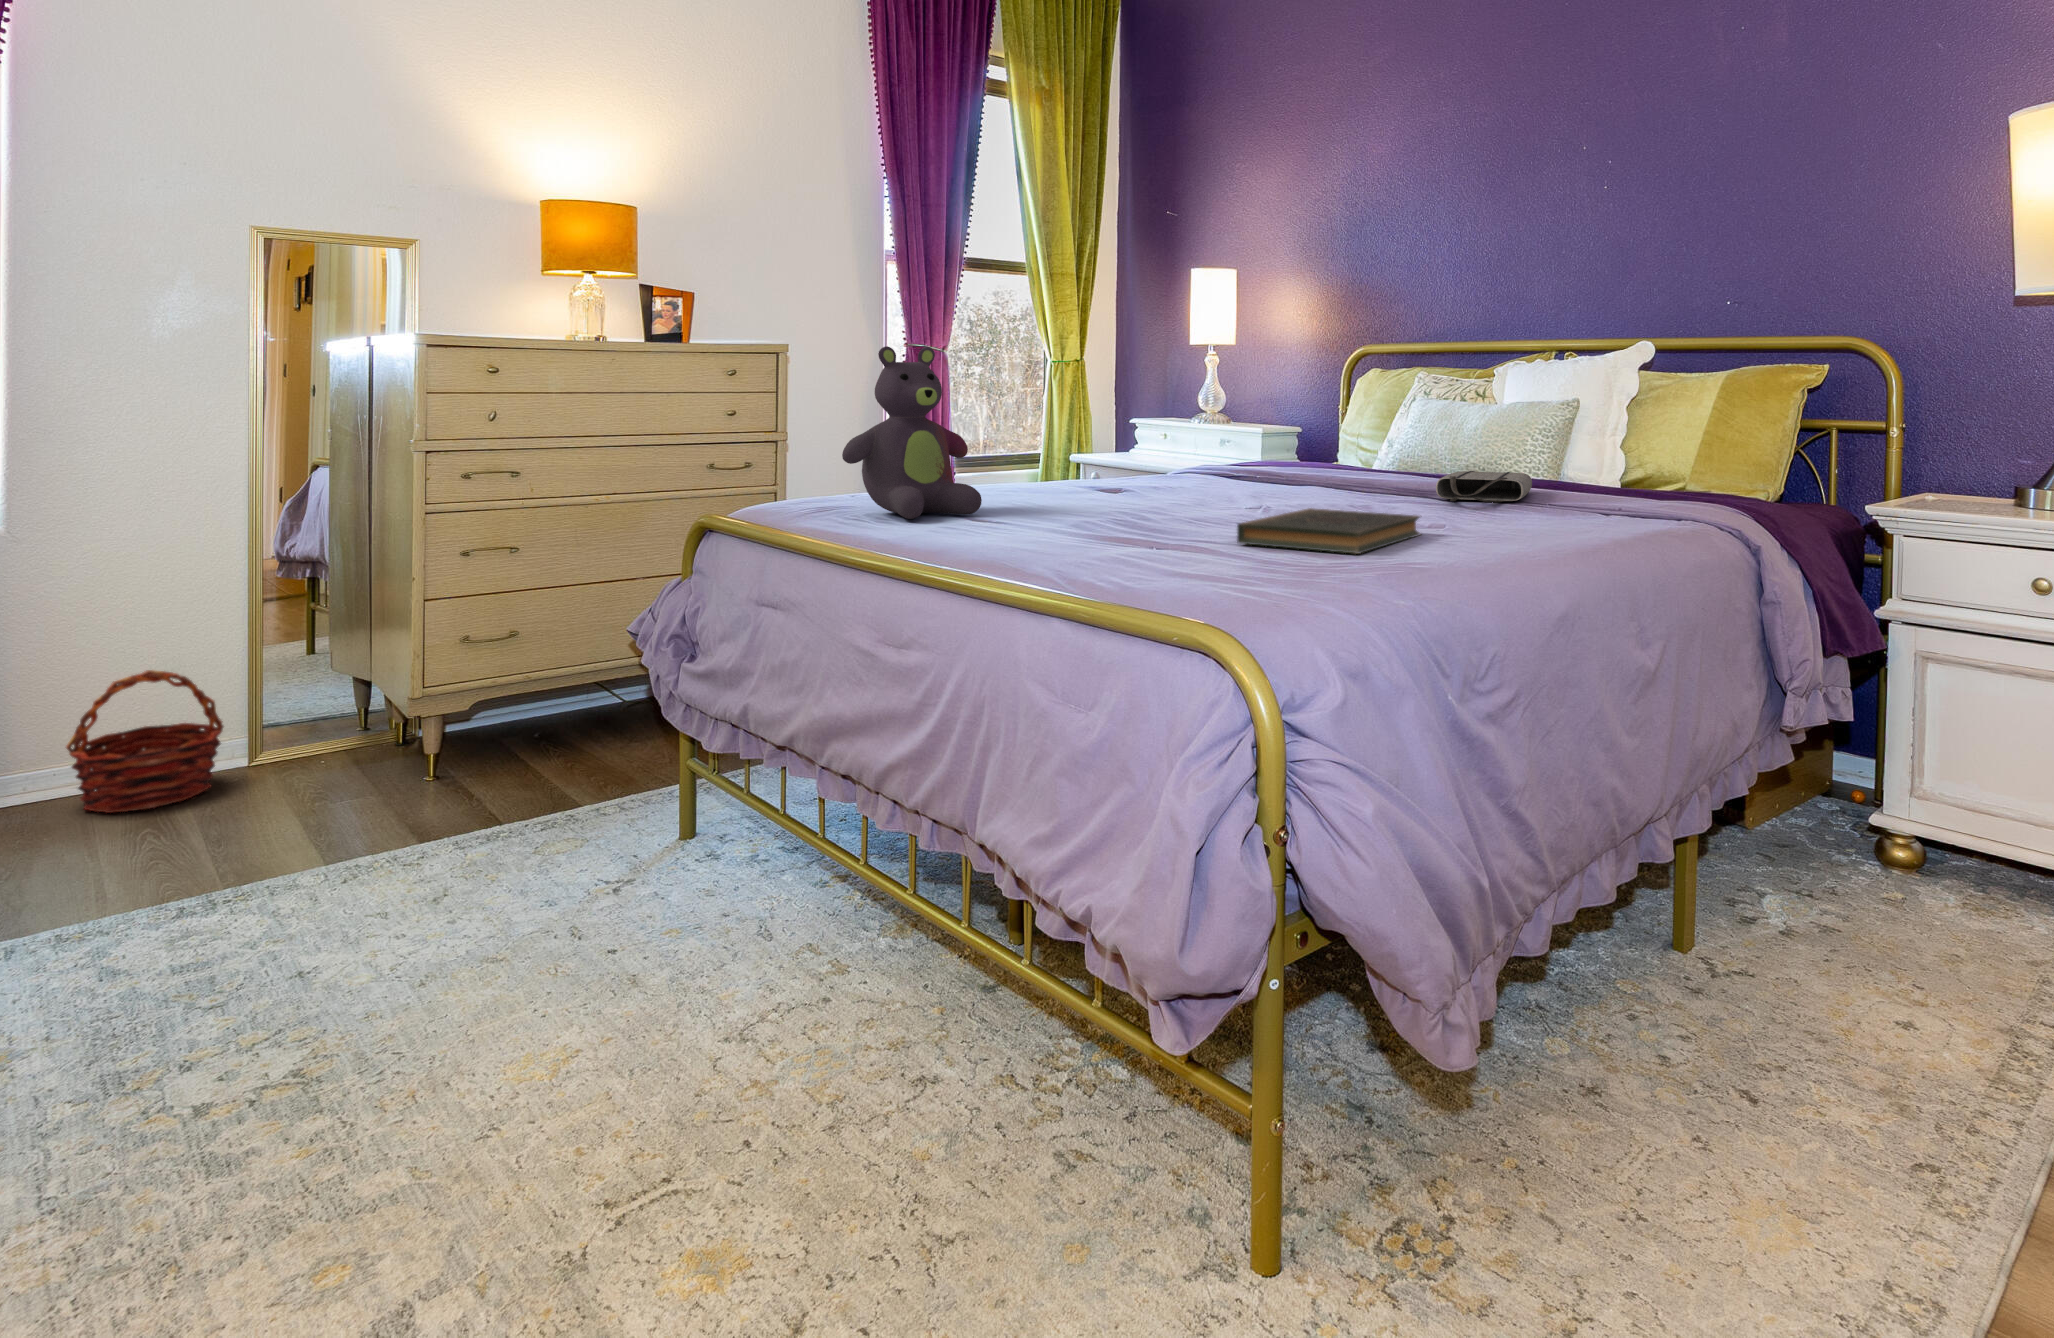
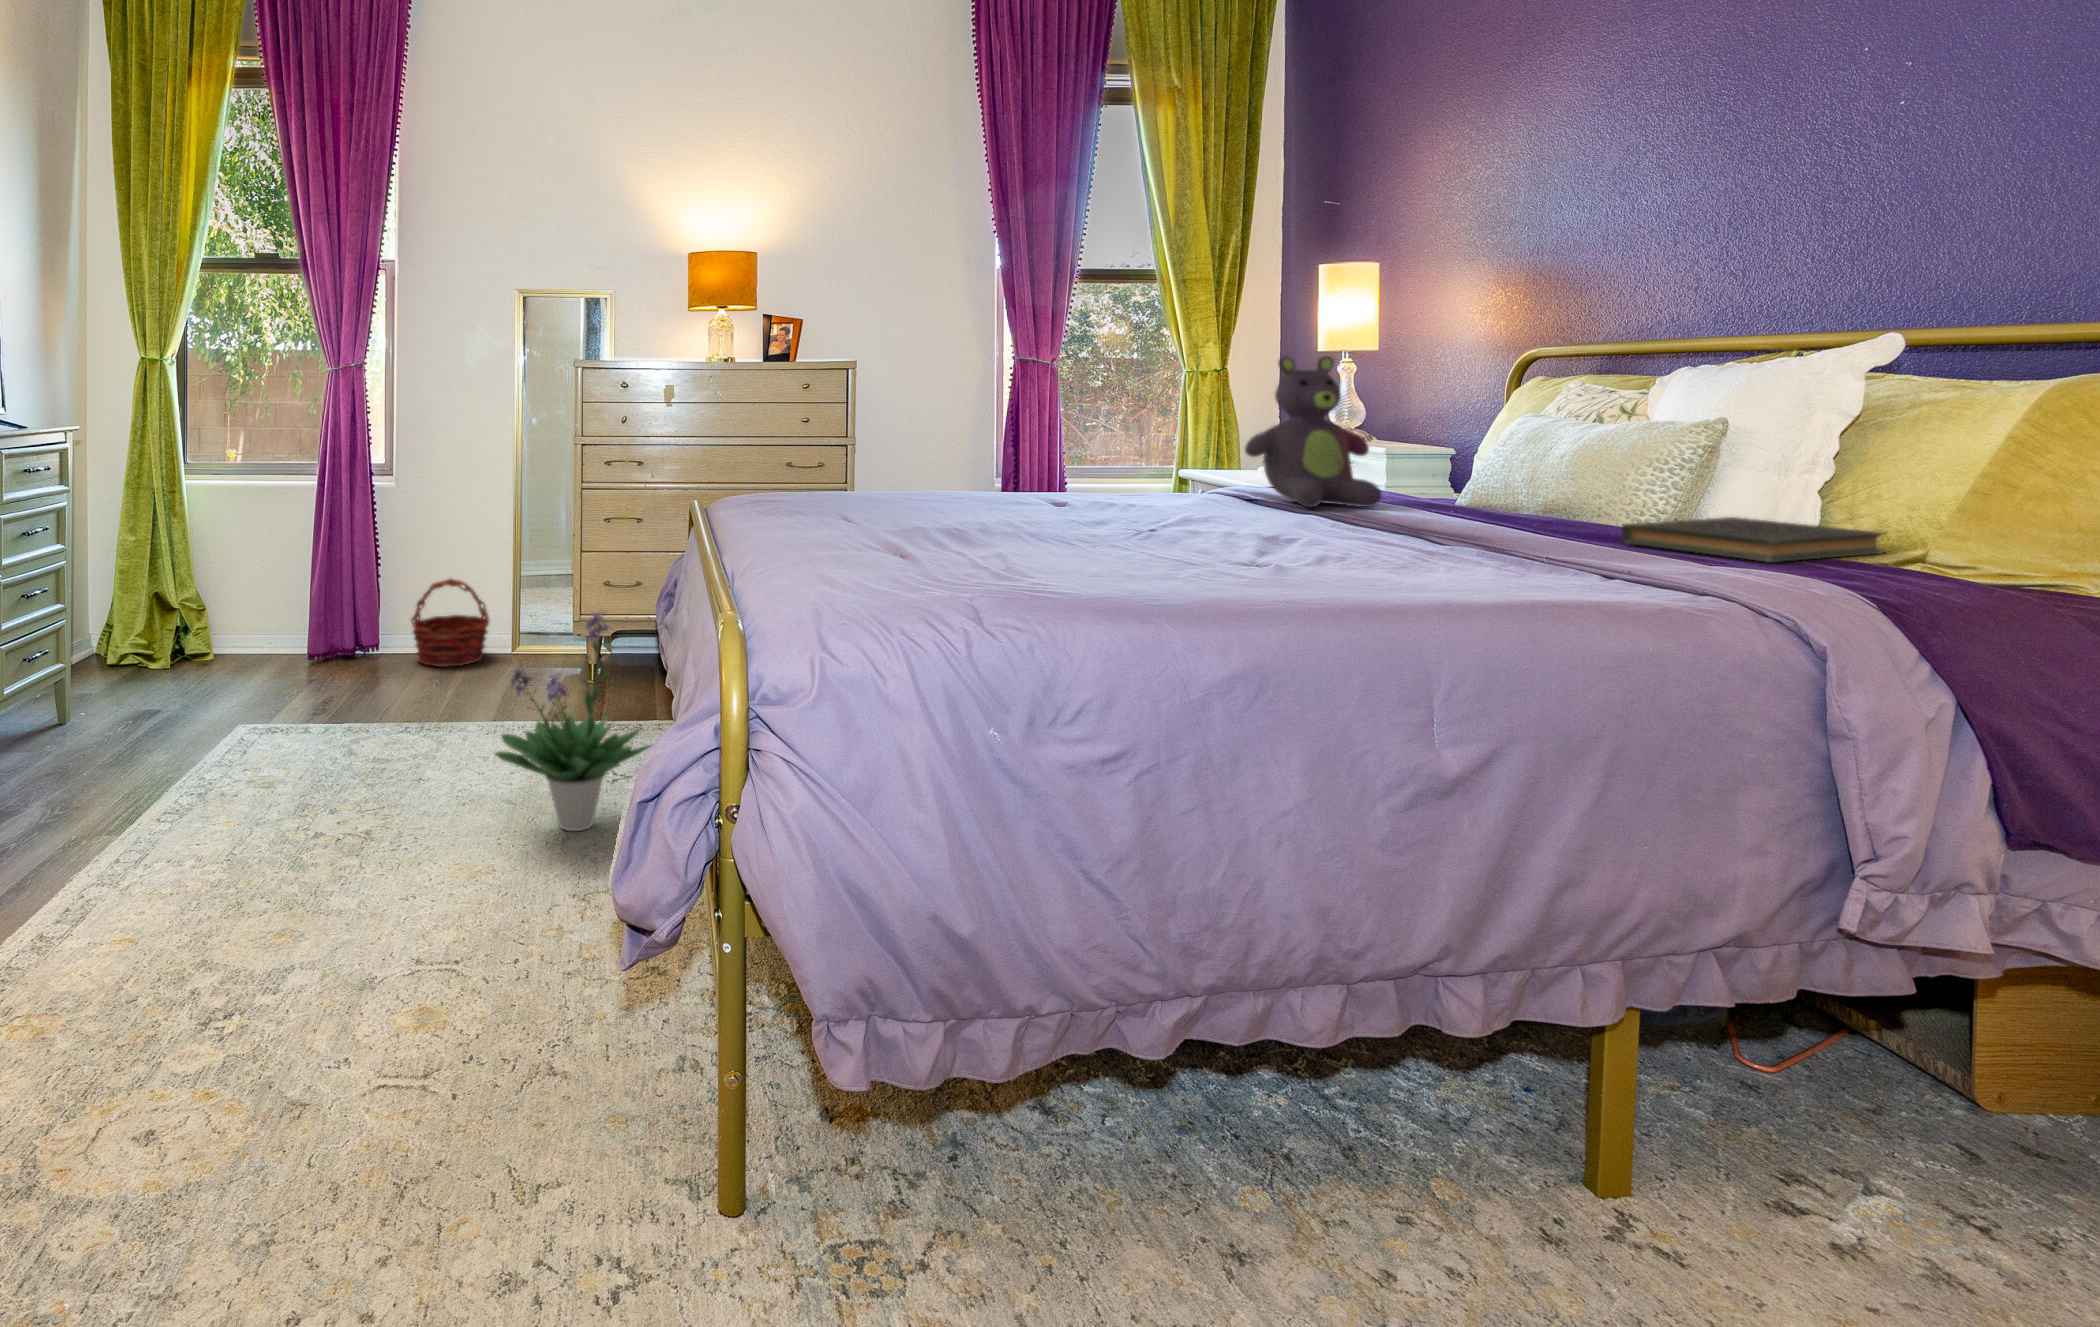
stuffed bear: present [842,346,982,519] -> present [1245,356,1382,507]
tote bag: present [1436,471,1532,502] -> none [1367,510,1560,550]
book: present [1237,508,1420,554] -> present [1622,517,1883,562]
potted plant: none [502,661,737,967] -> present [495,611,650,831]

